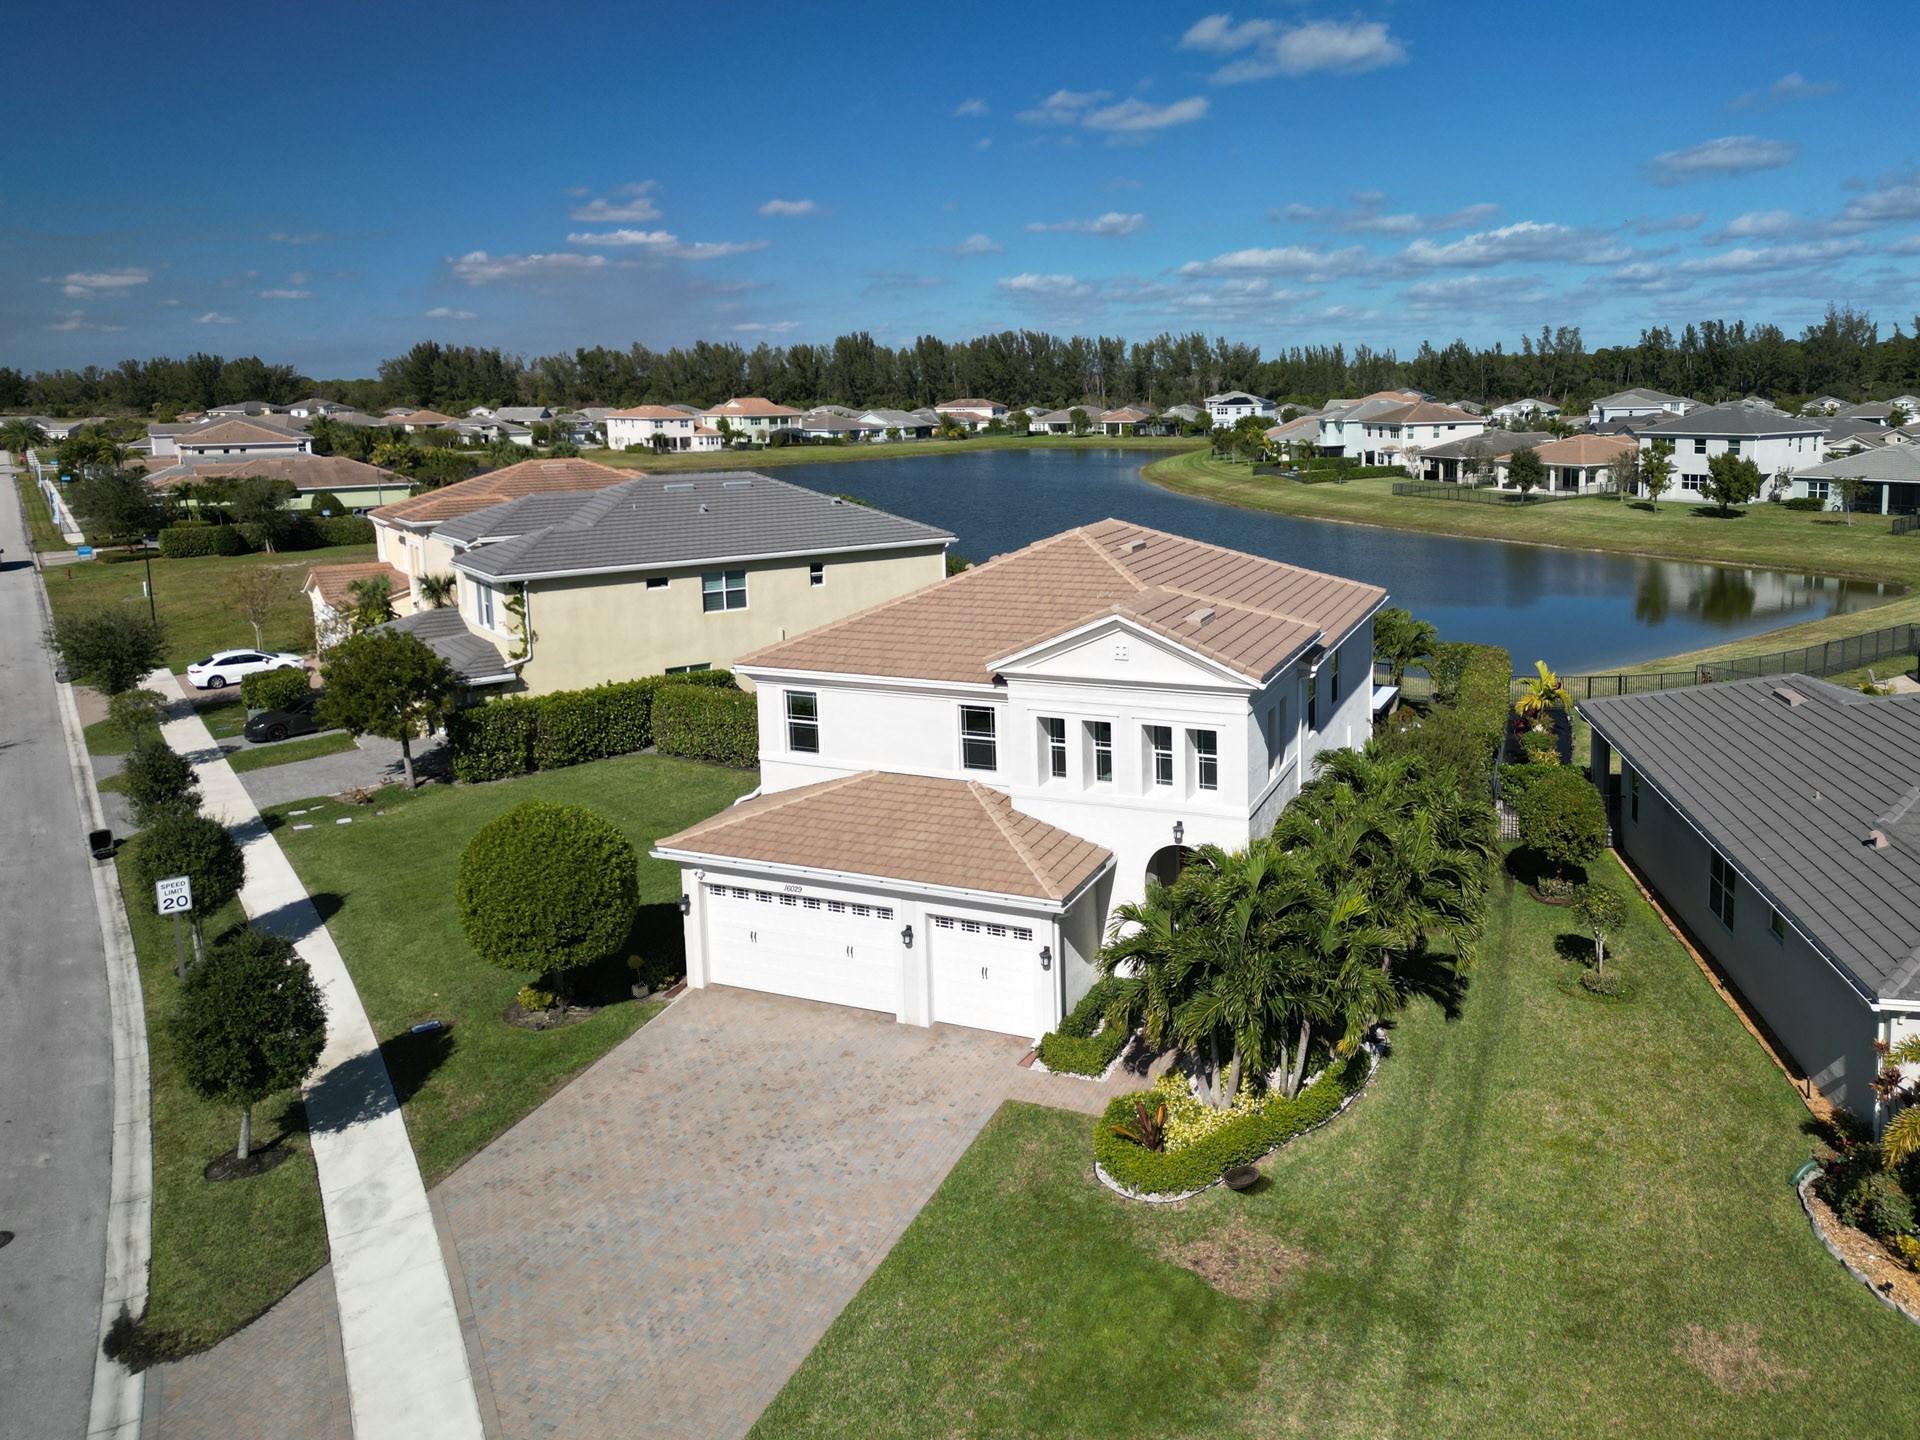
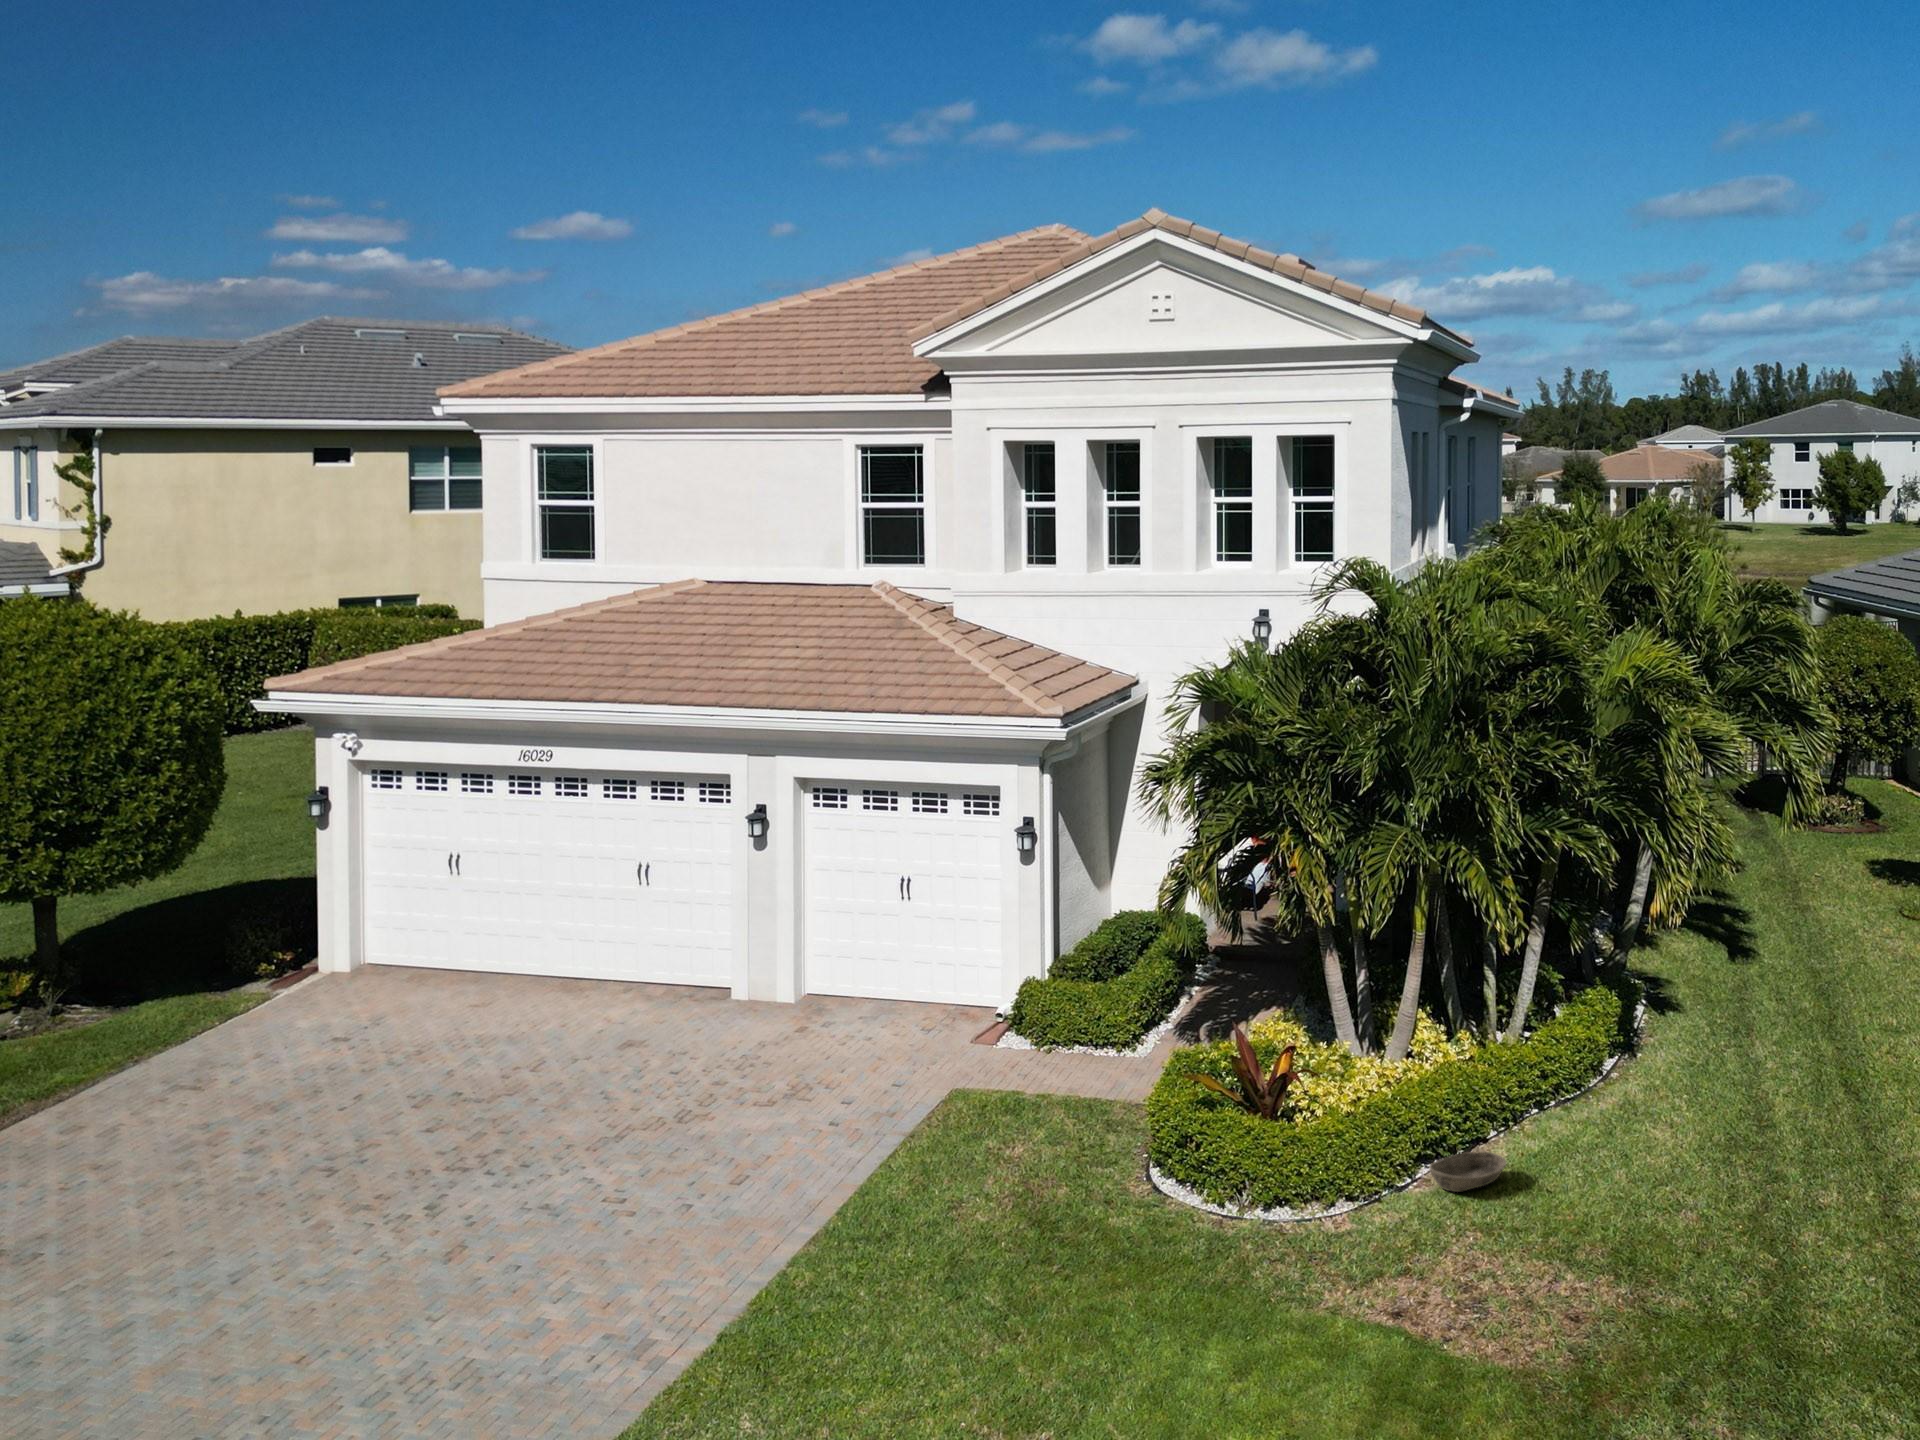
potted tree: present [628,956,648,997] -> none [194,904,236,987]

